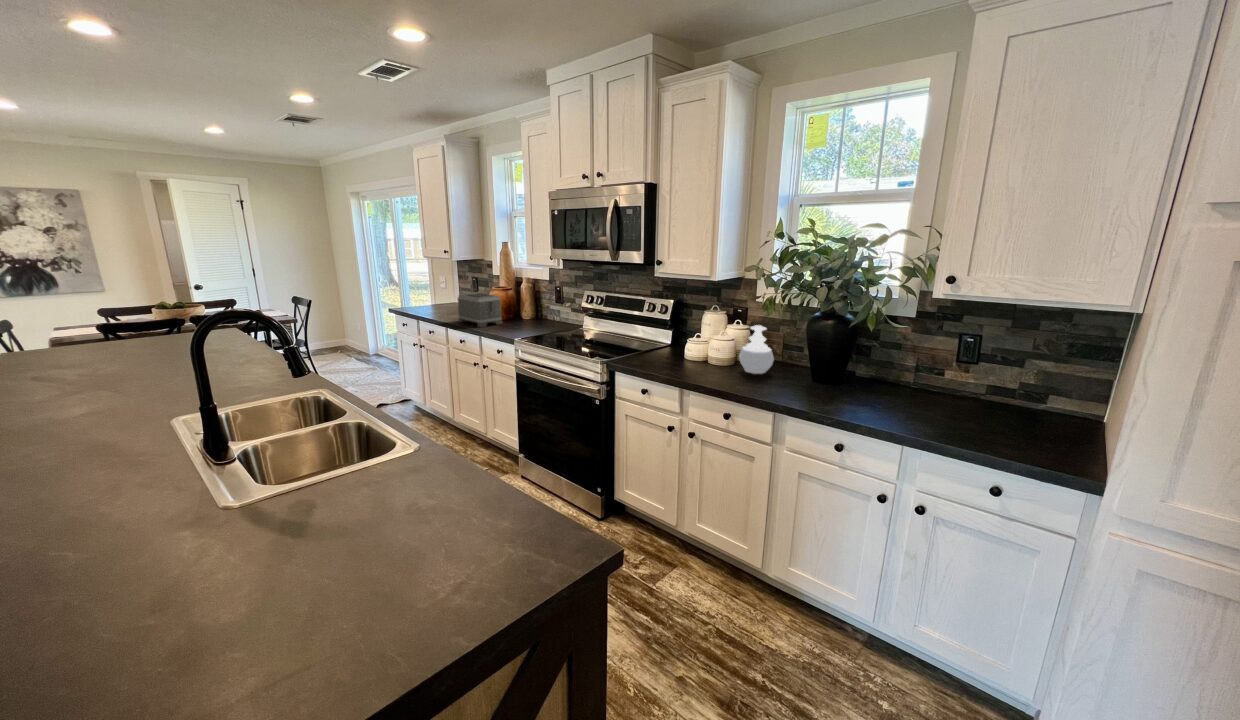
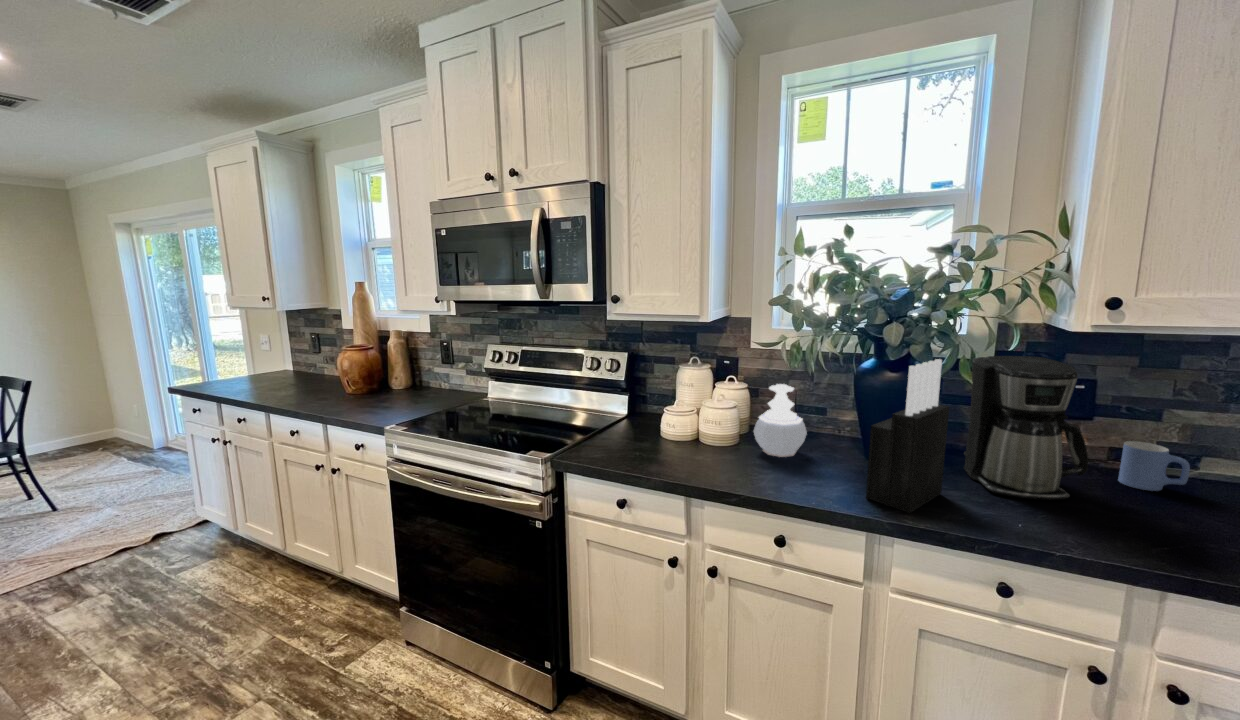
toaster: present [457,293,503,327] -> none [284,356,363,409]
knife block: none [782,311,842,403] -> present [866,359,949,513]
coffee maker: none [869,313,938,408] -> present [964,356,1088,500]
mug: none [976,378,1018,412] -> present [1118,441,1190,491]

